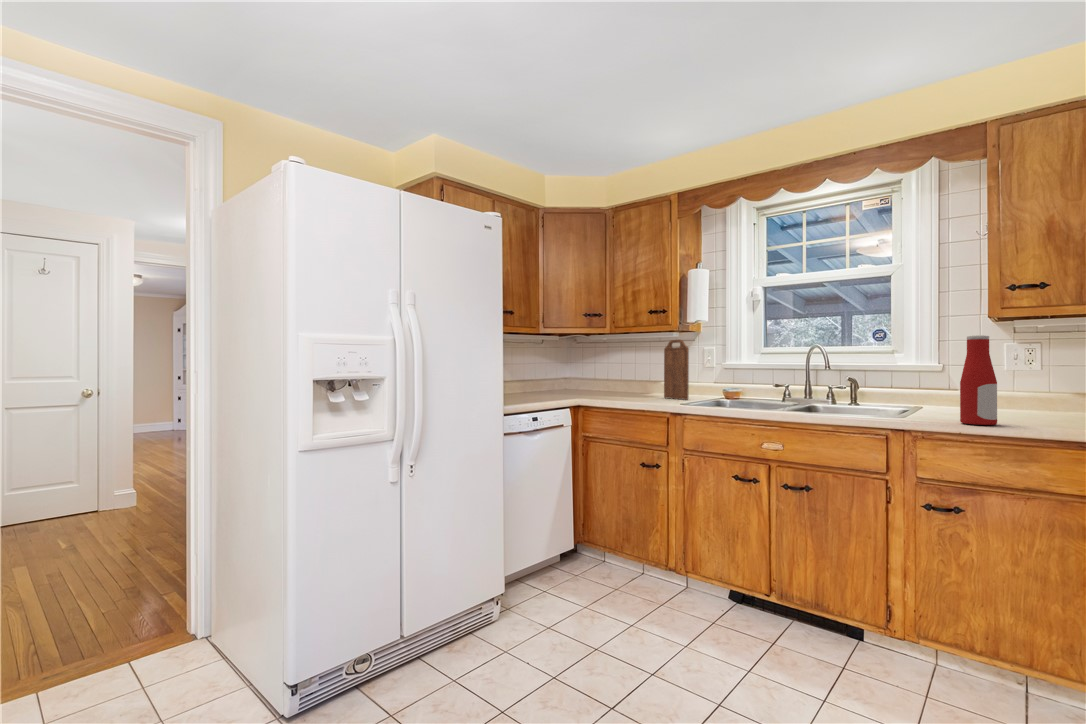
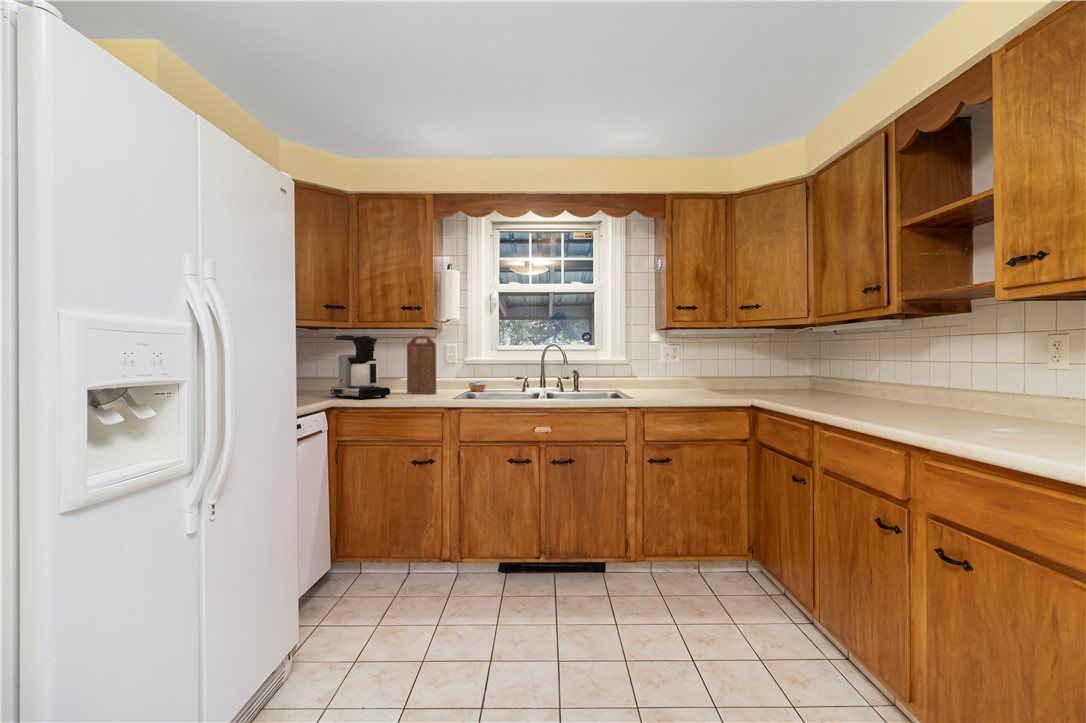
bottle: present [960,335,997,425] -> none [669,339,689,400]
coffee maker: none [595,342,638,400] -> present [331,335,390,399]

